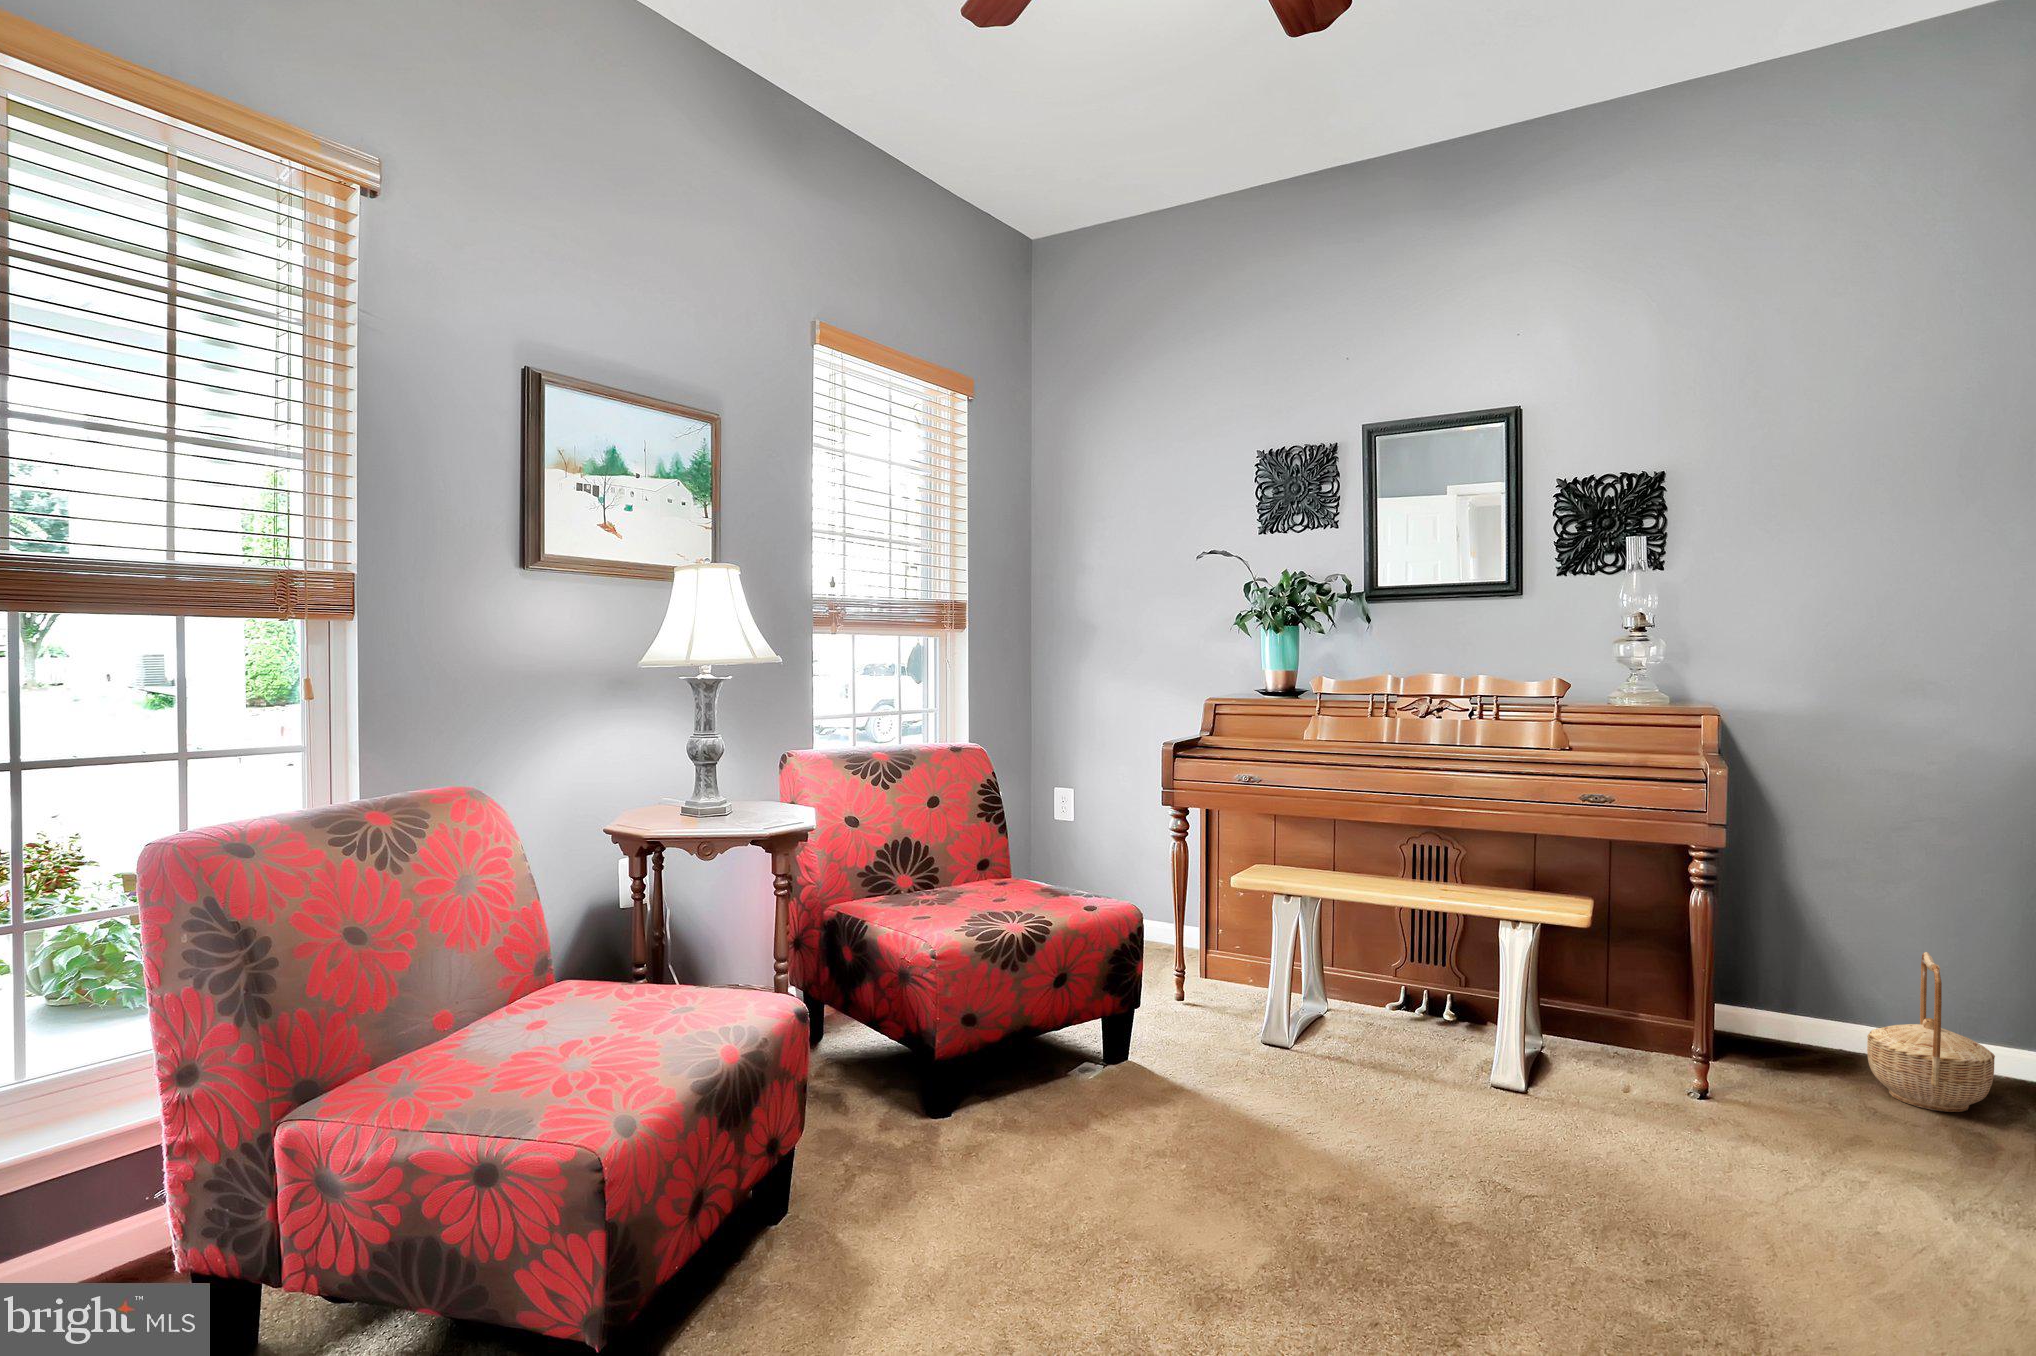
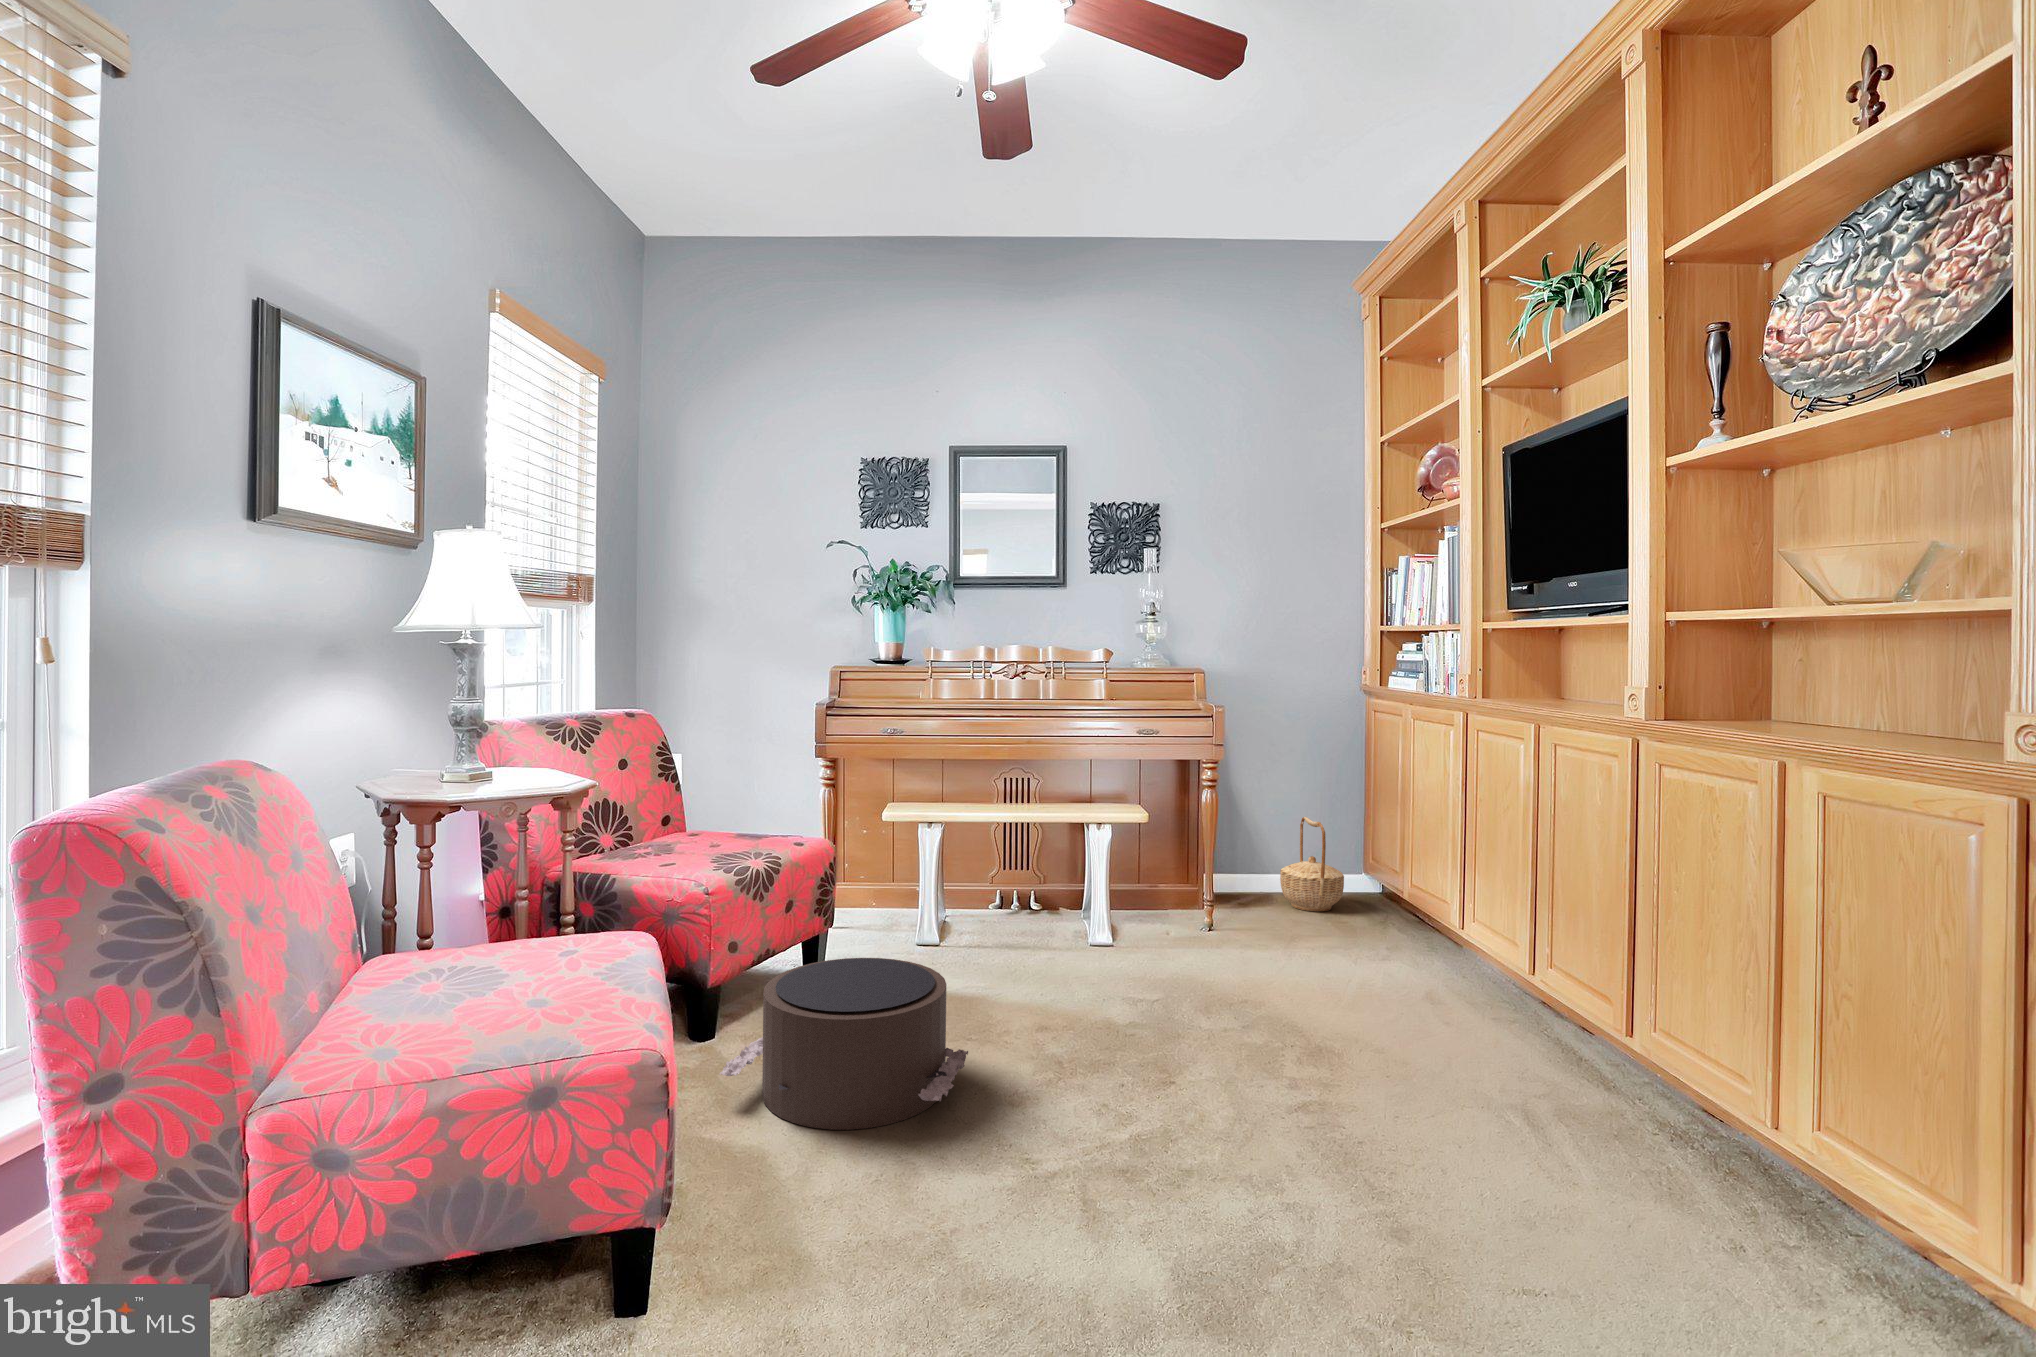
pouf: none [896,1044,1159,1246] -> present [720,958,968,1130]

